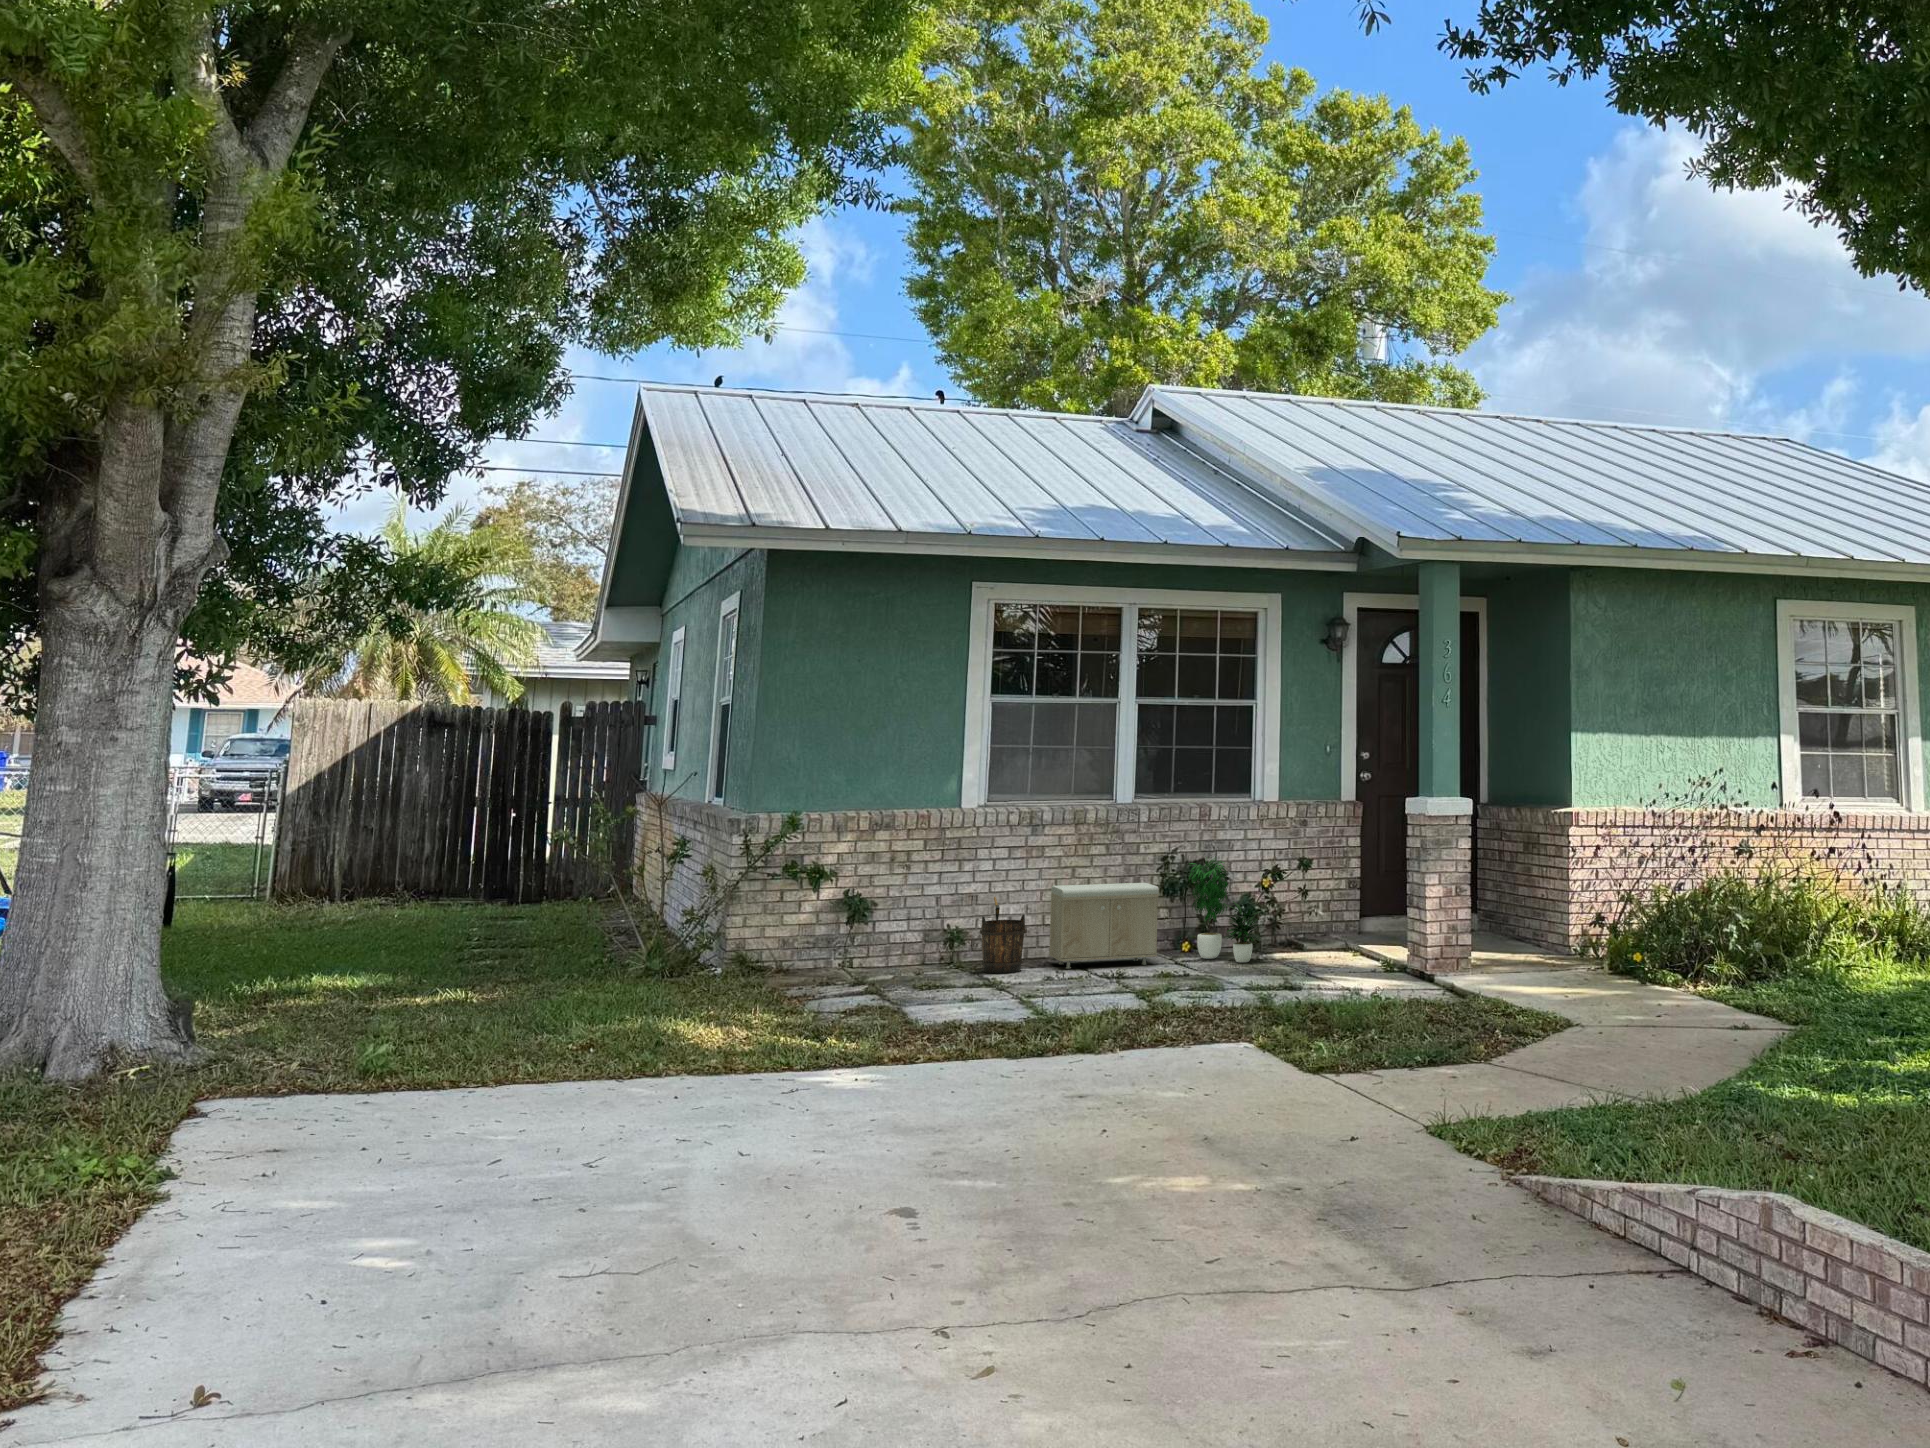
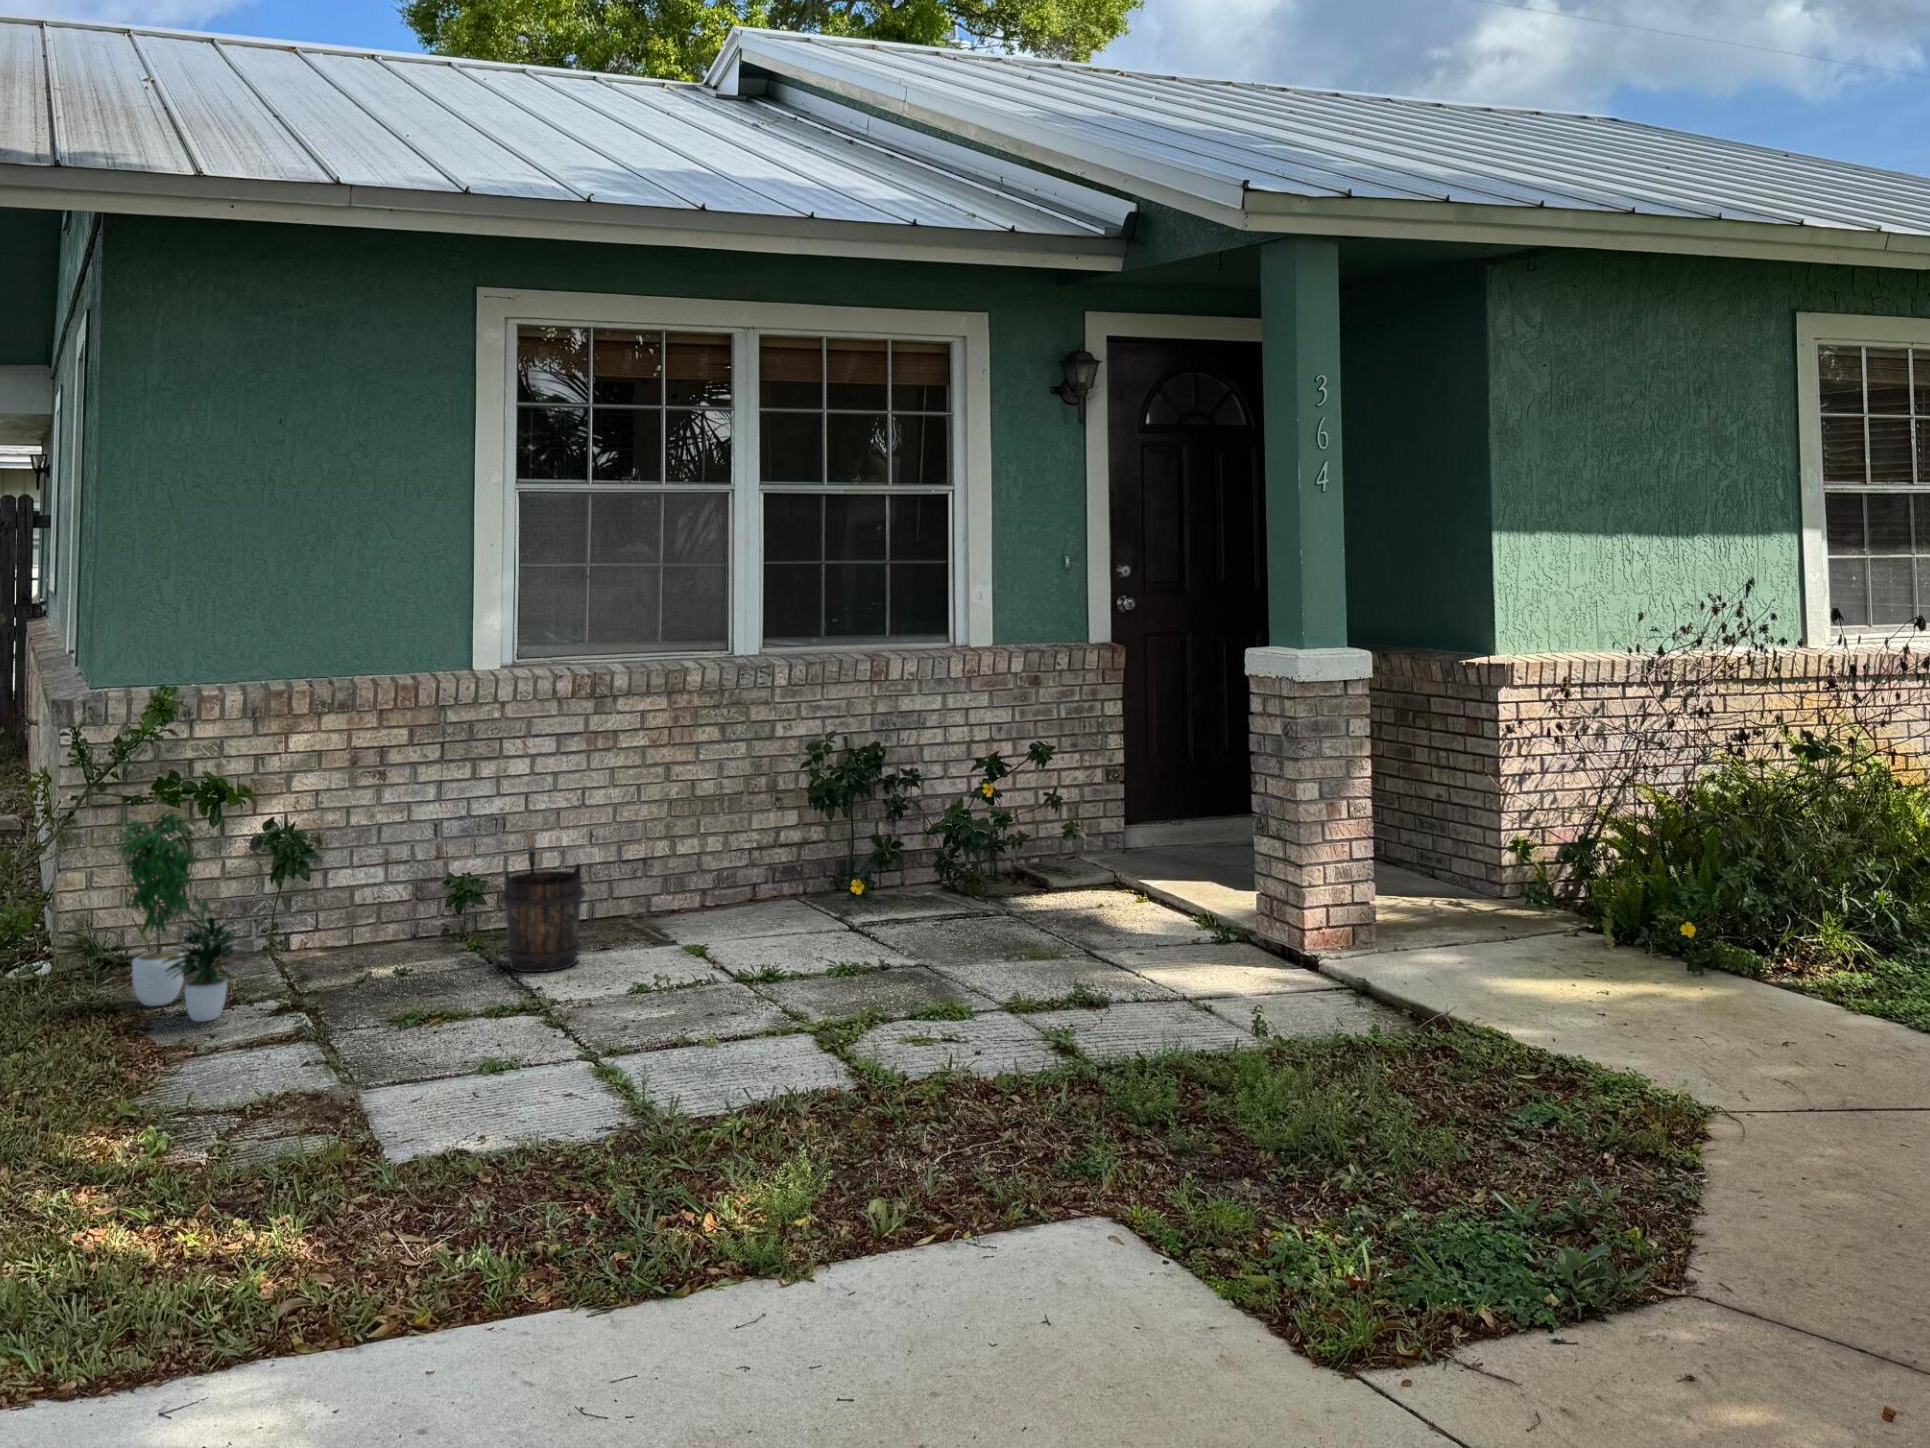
potted plant: present [1189,858,1261,963] -> present [117,805,244,1022]
storage bench: present [1049,883,1159,969] -> none [625,794,815,955]

